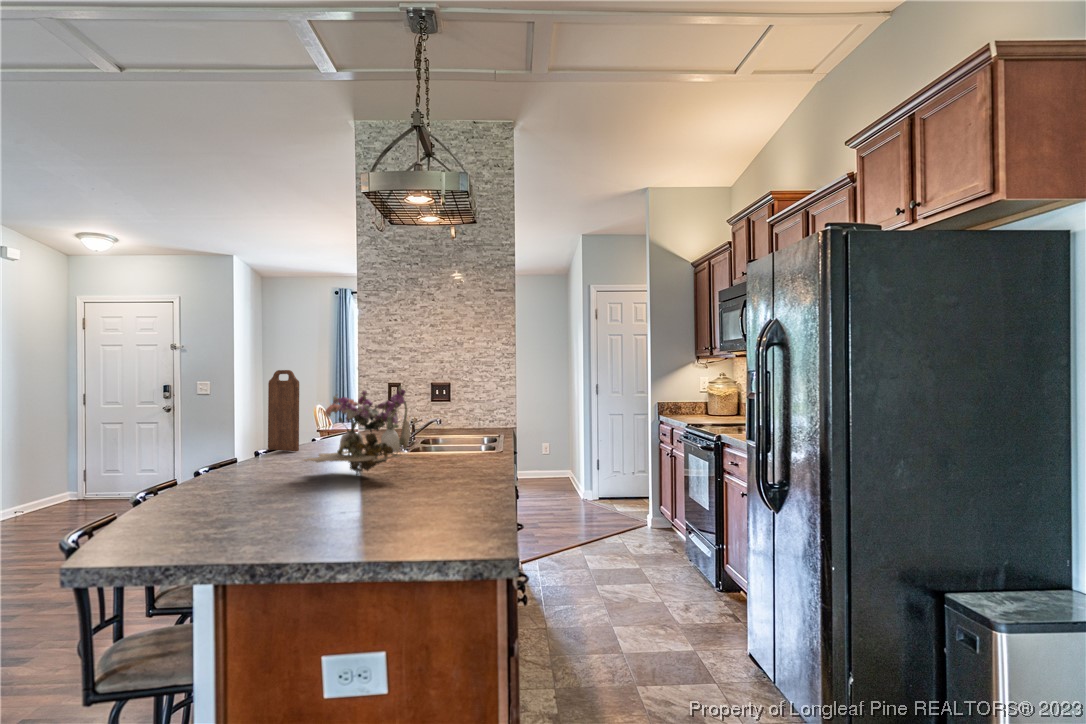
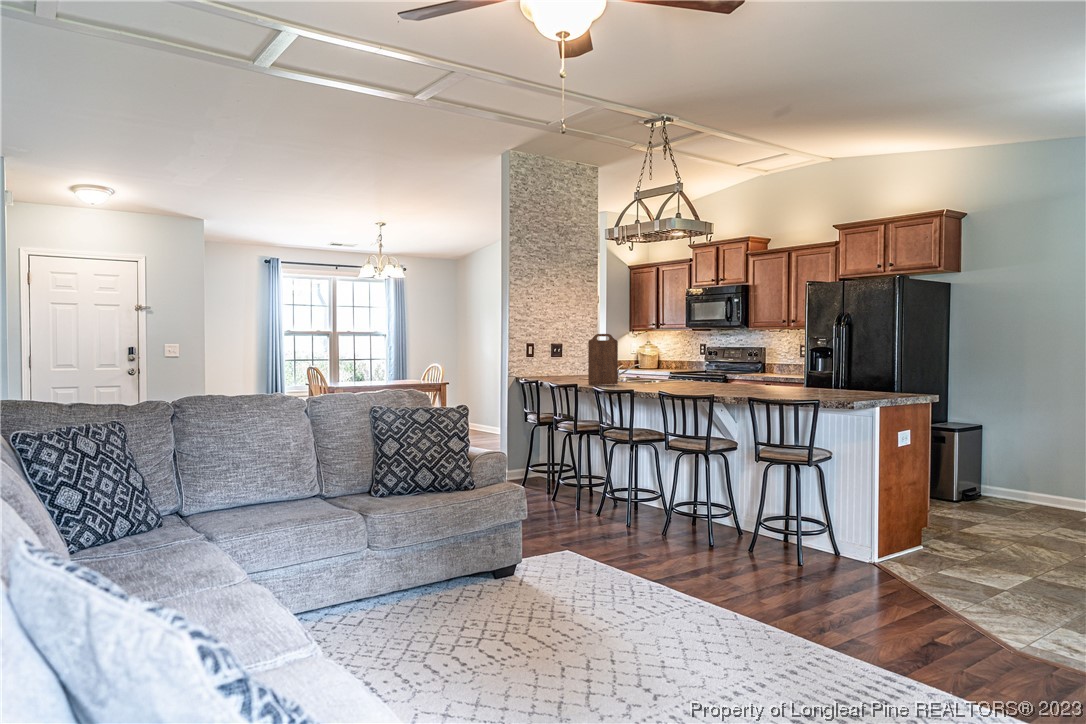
flower arrangement: present [303,386,410,475] -> none [706,342,768,390]

